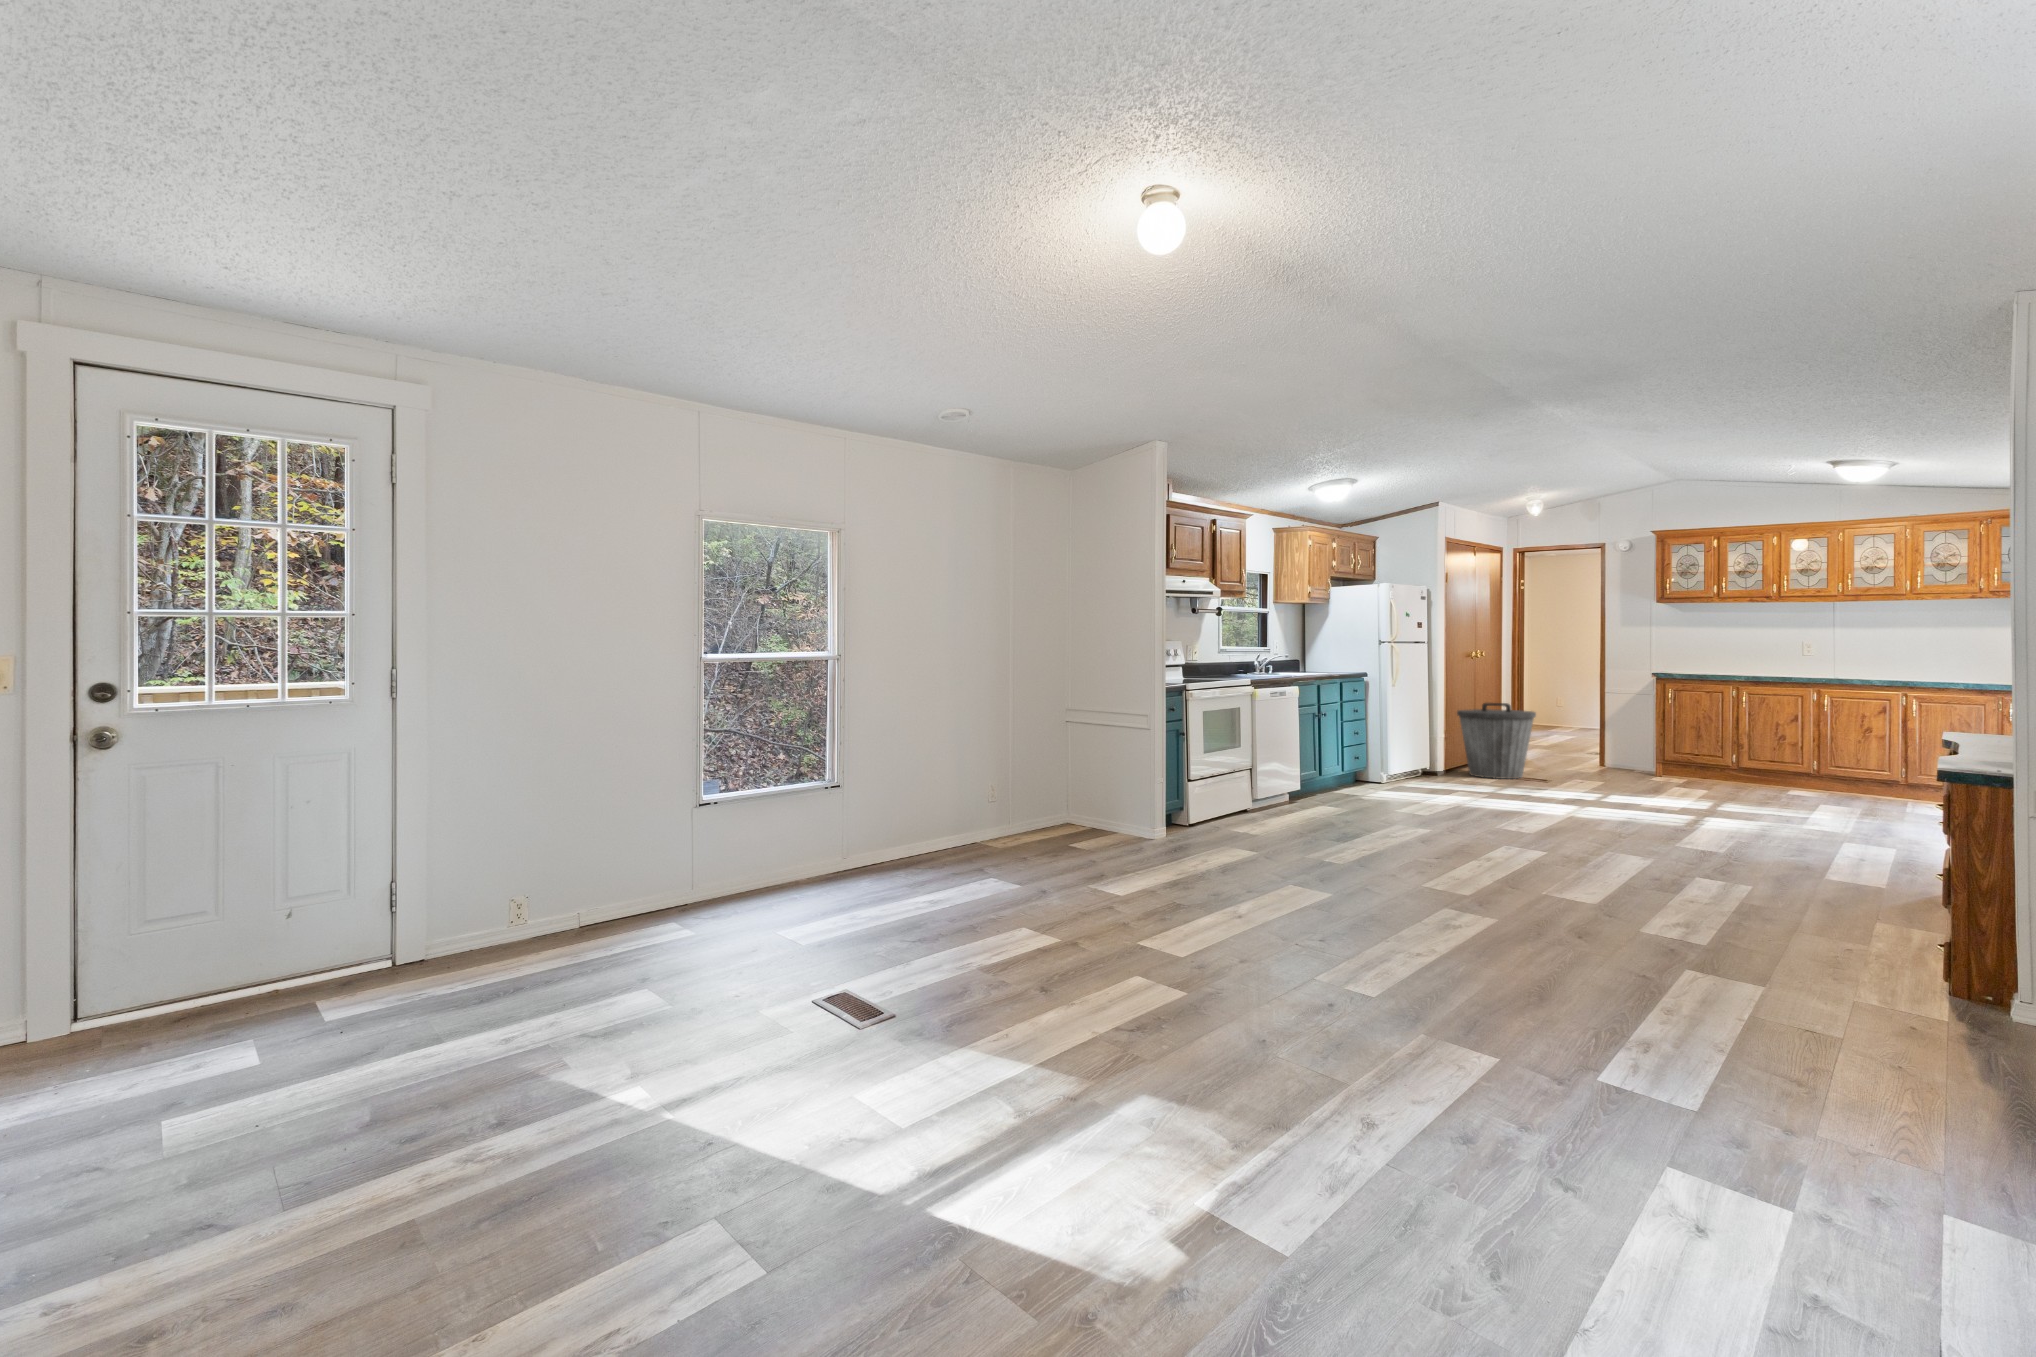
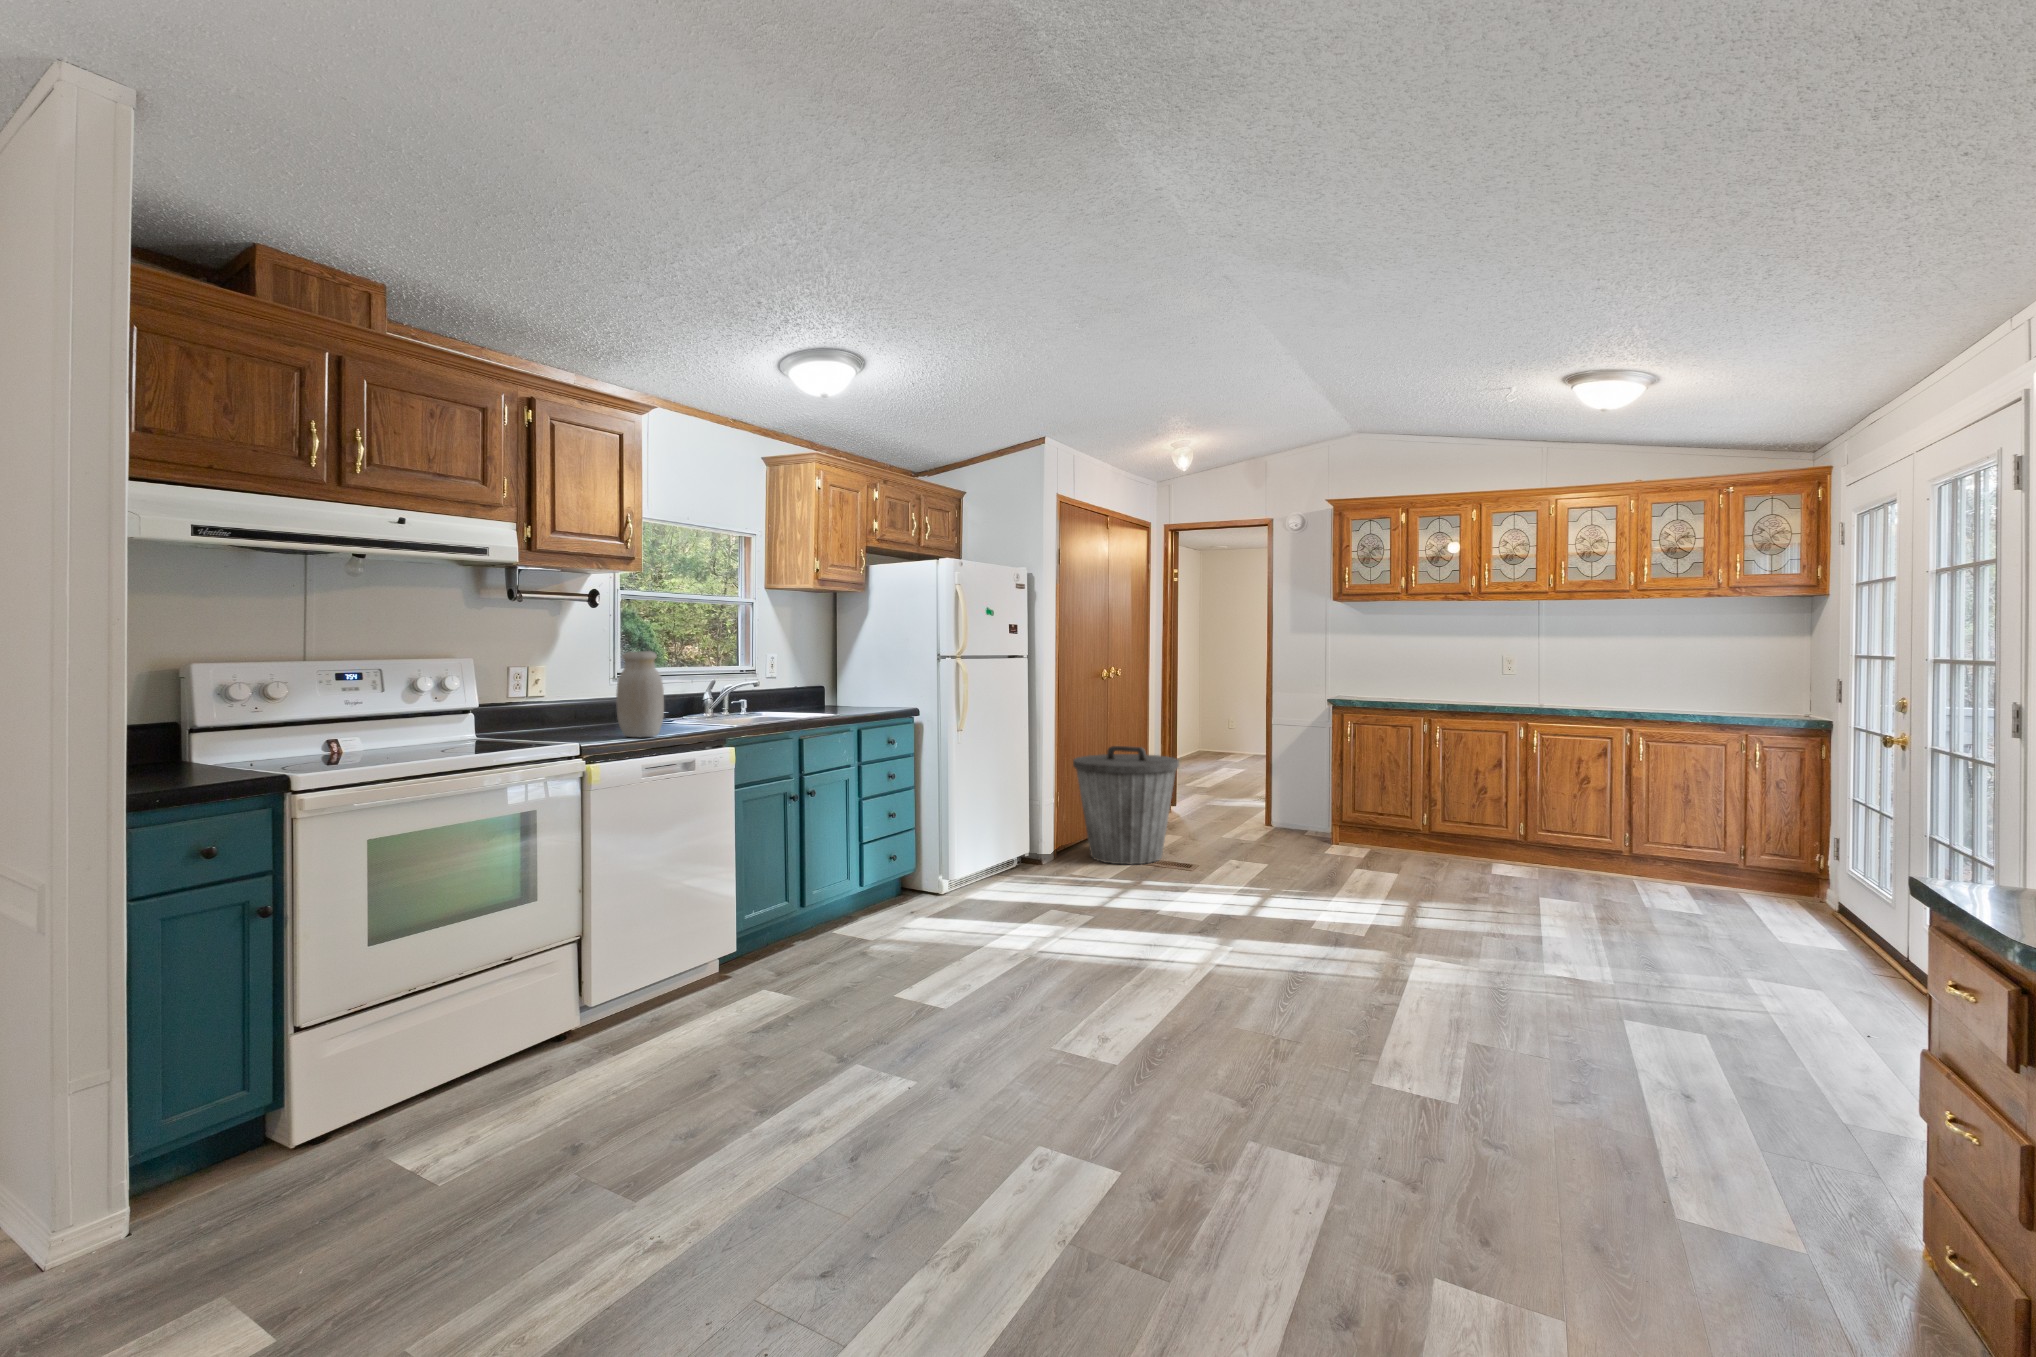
jar: none [1250,637,1273,679] -> present [616,651,664,737]

